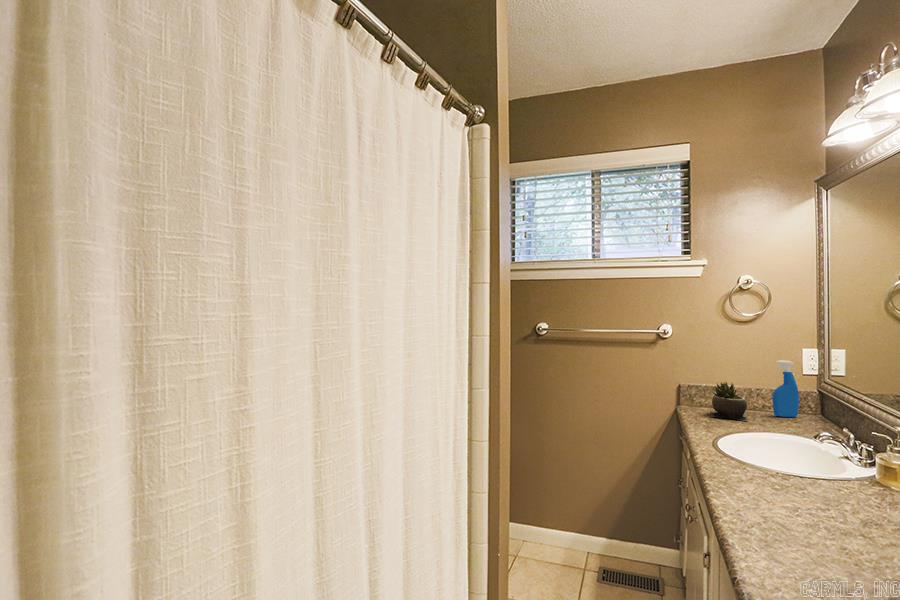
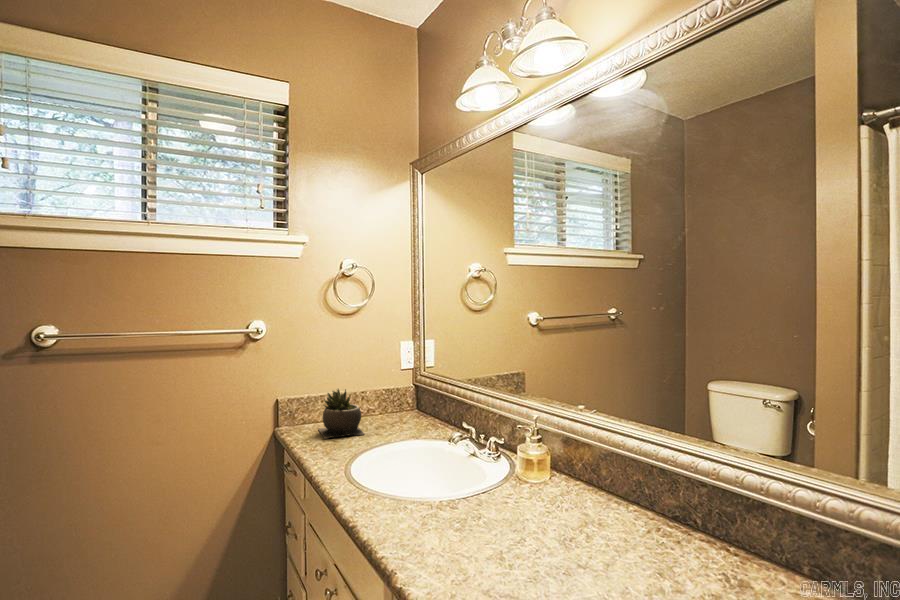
spray bottle: present [772,360,799,417] -> none [380,355,402,419]

